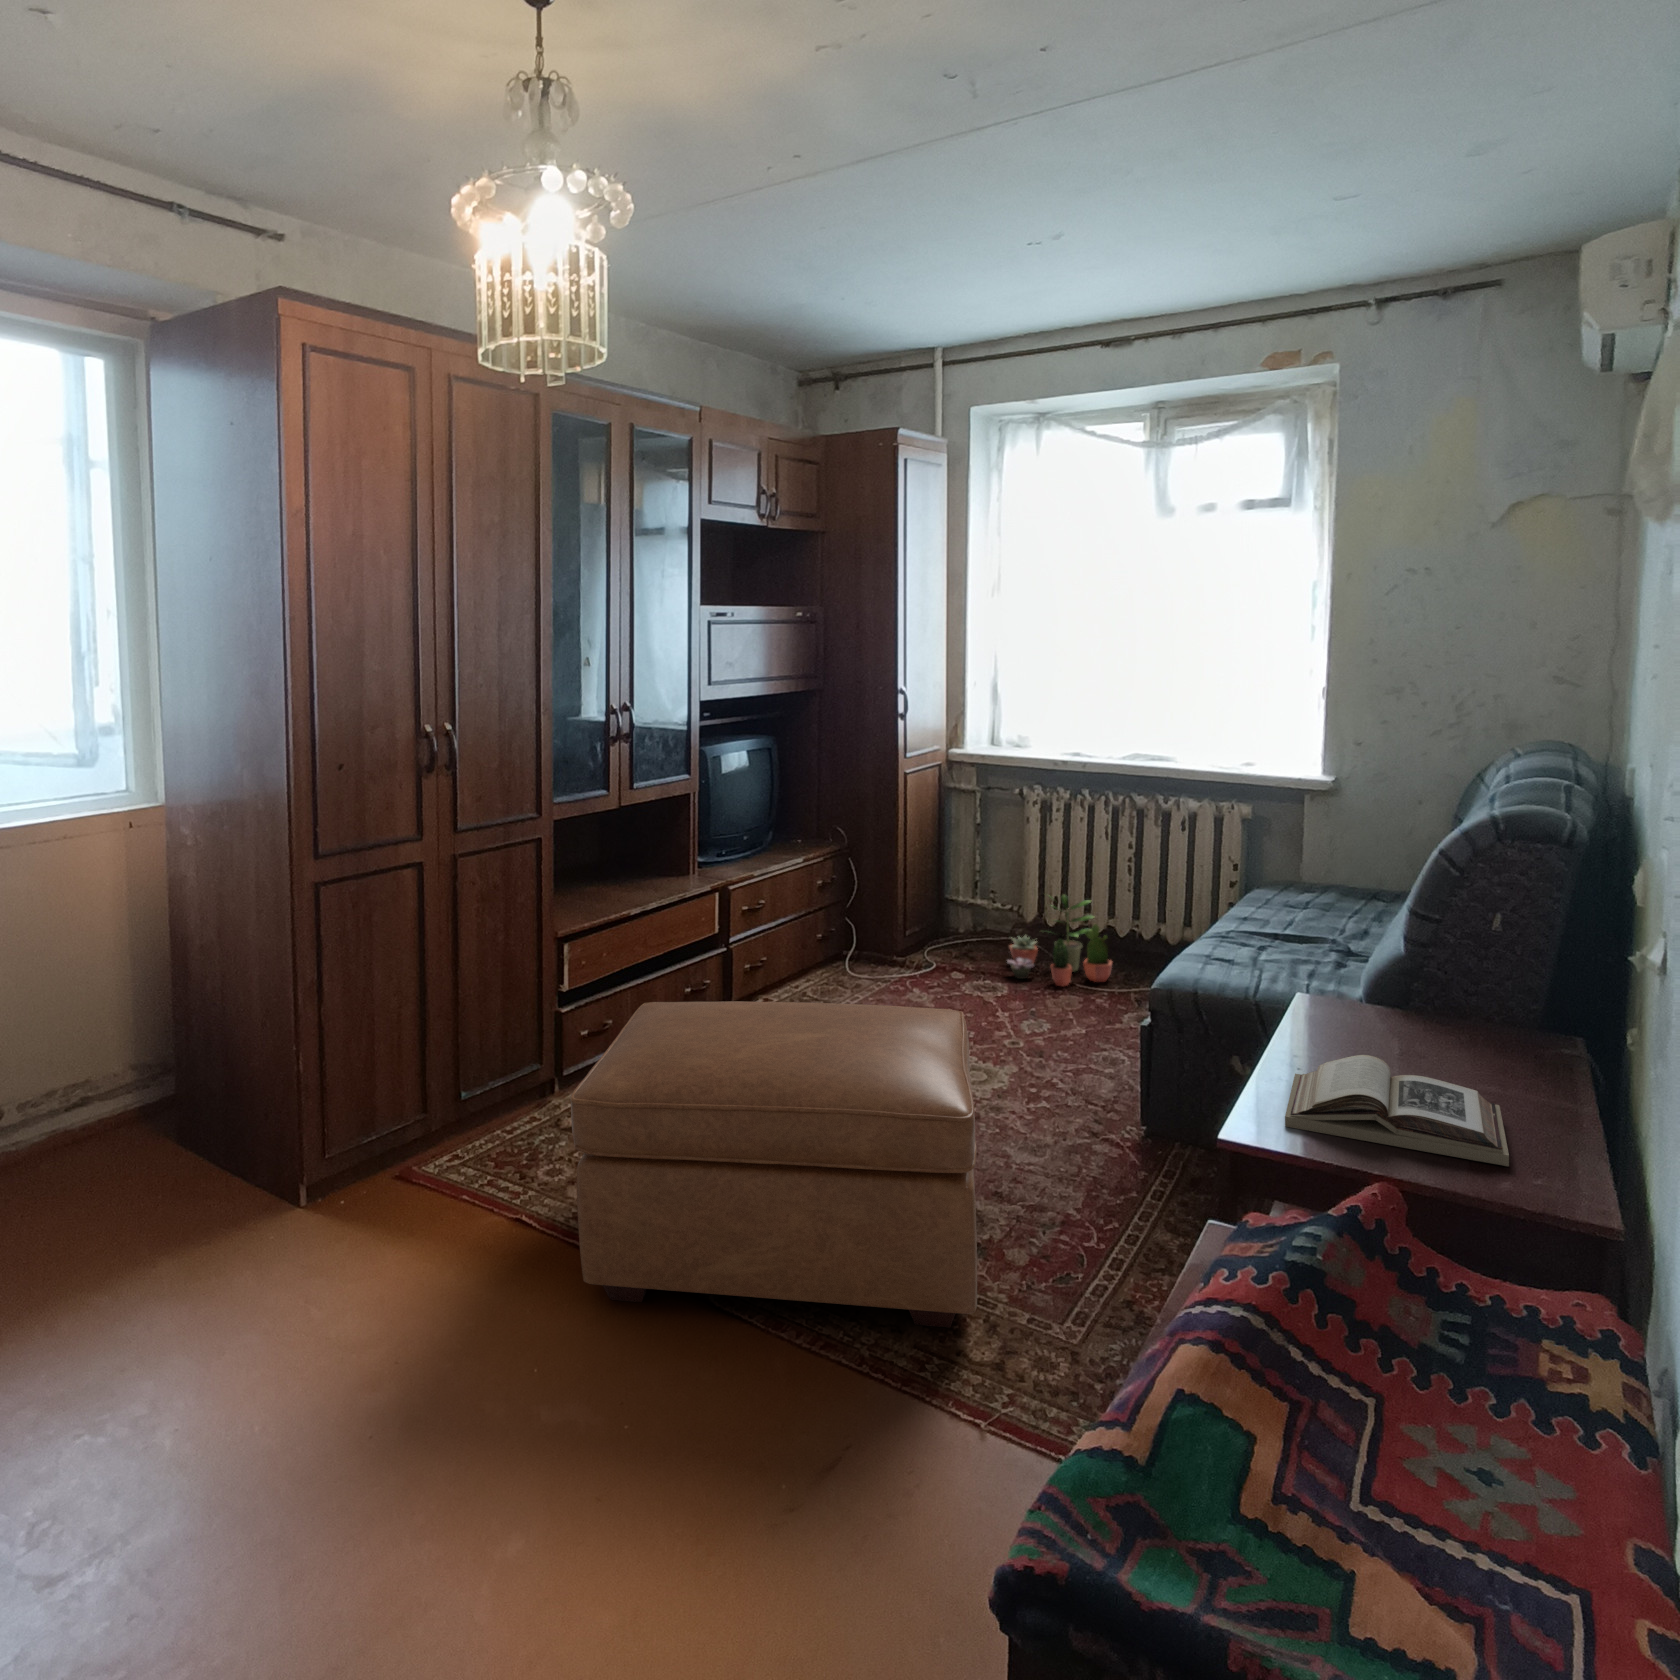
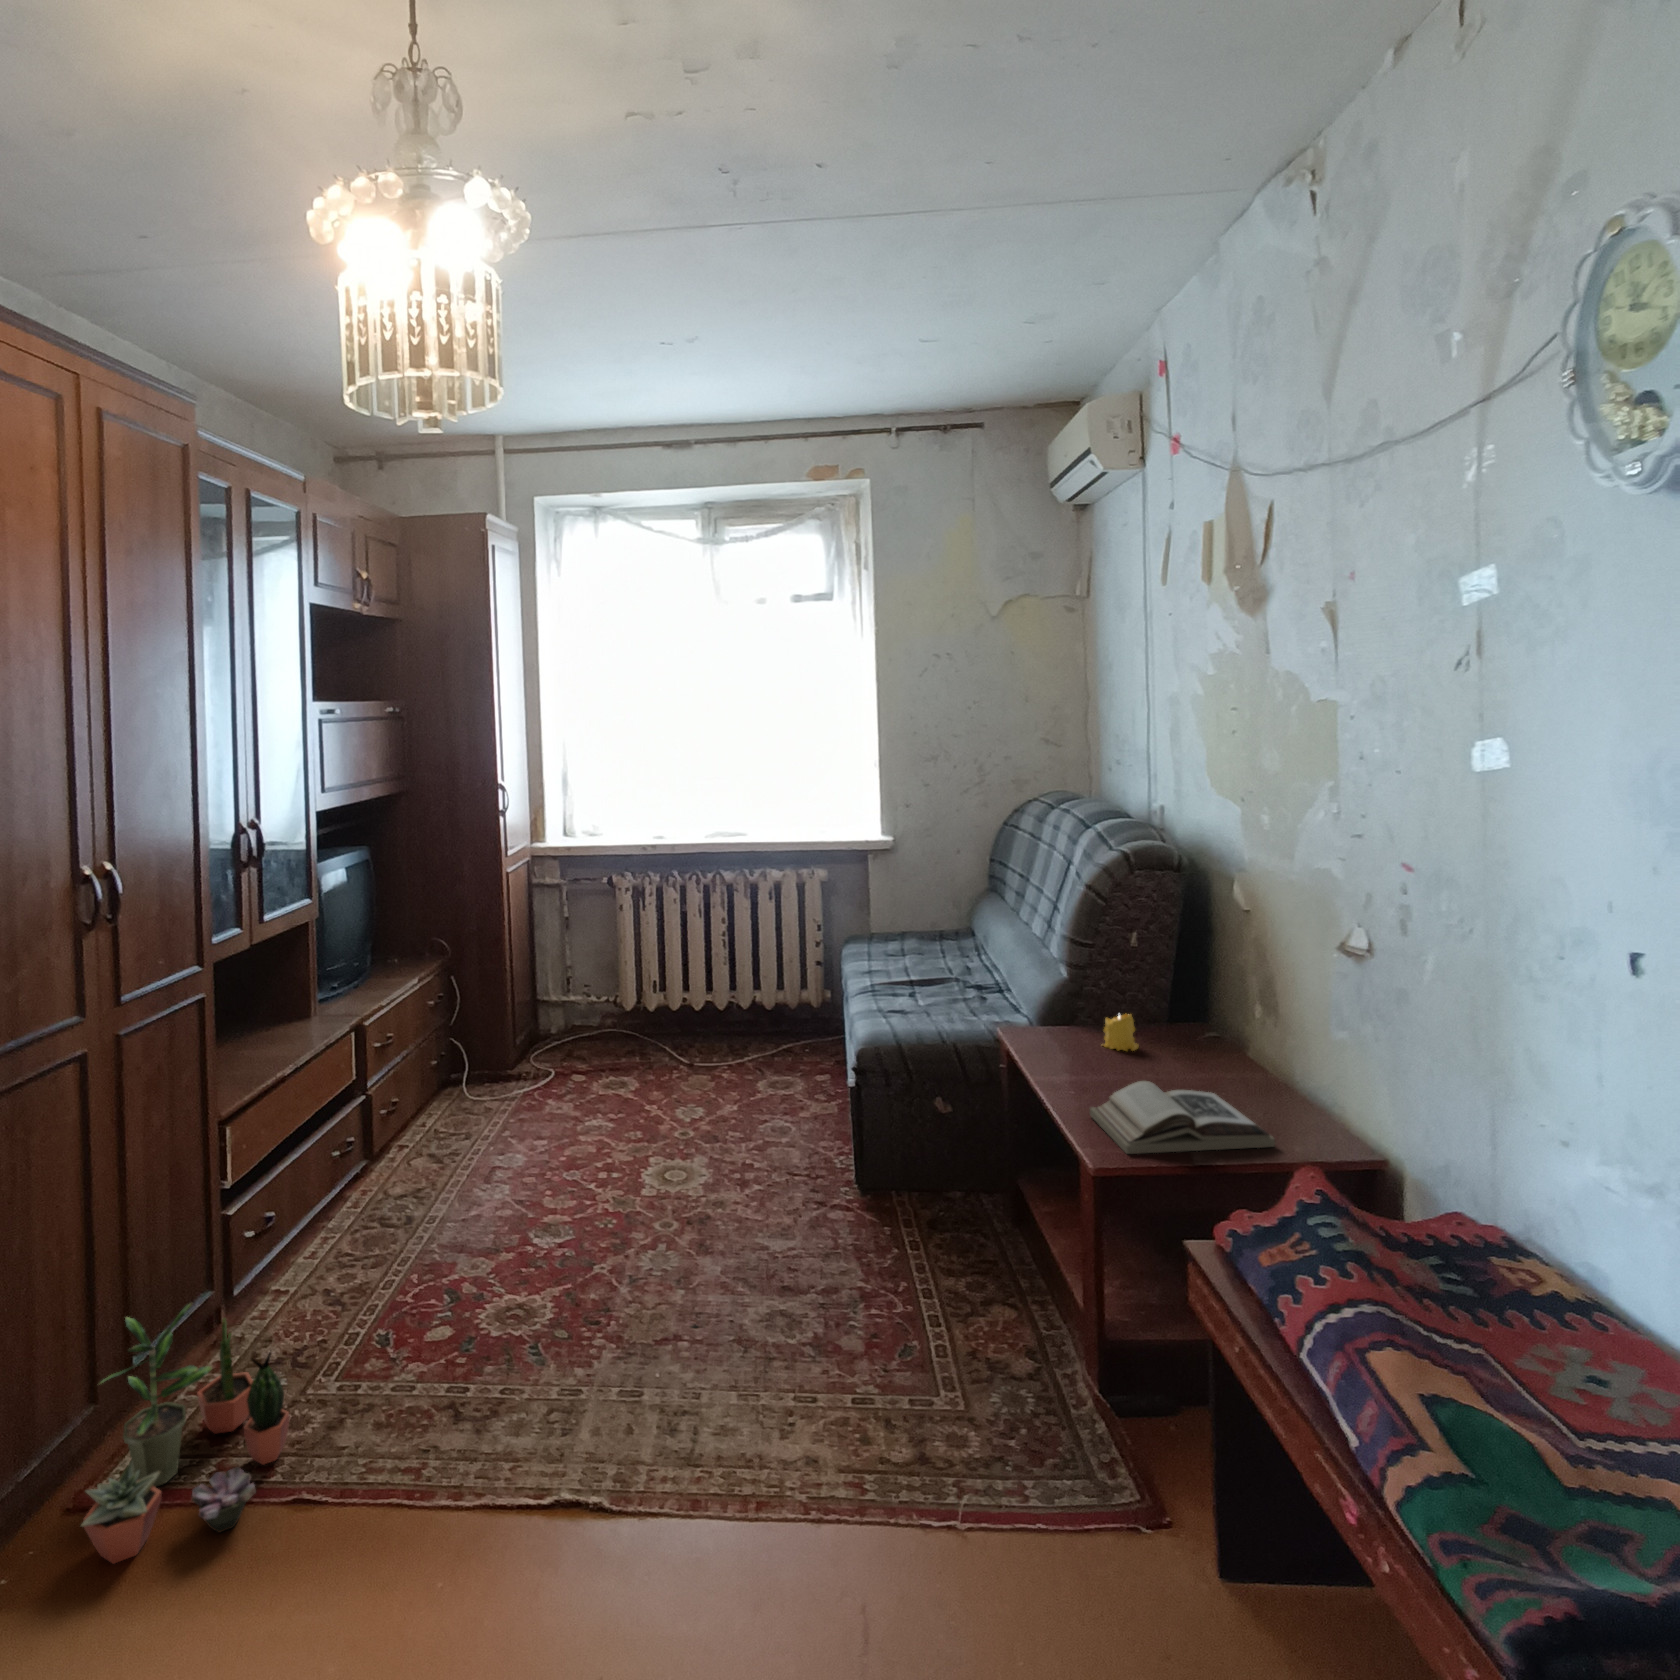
potted plant: present [1007,895,1112,986] -> present [81,1303,290,1564]
candle: none [1429,985,1484,1036] -> present [1104,1014,1139,1051]
ottoman: present [570,1001,977,1327] -> none [414,1111,880,1559]

